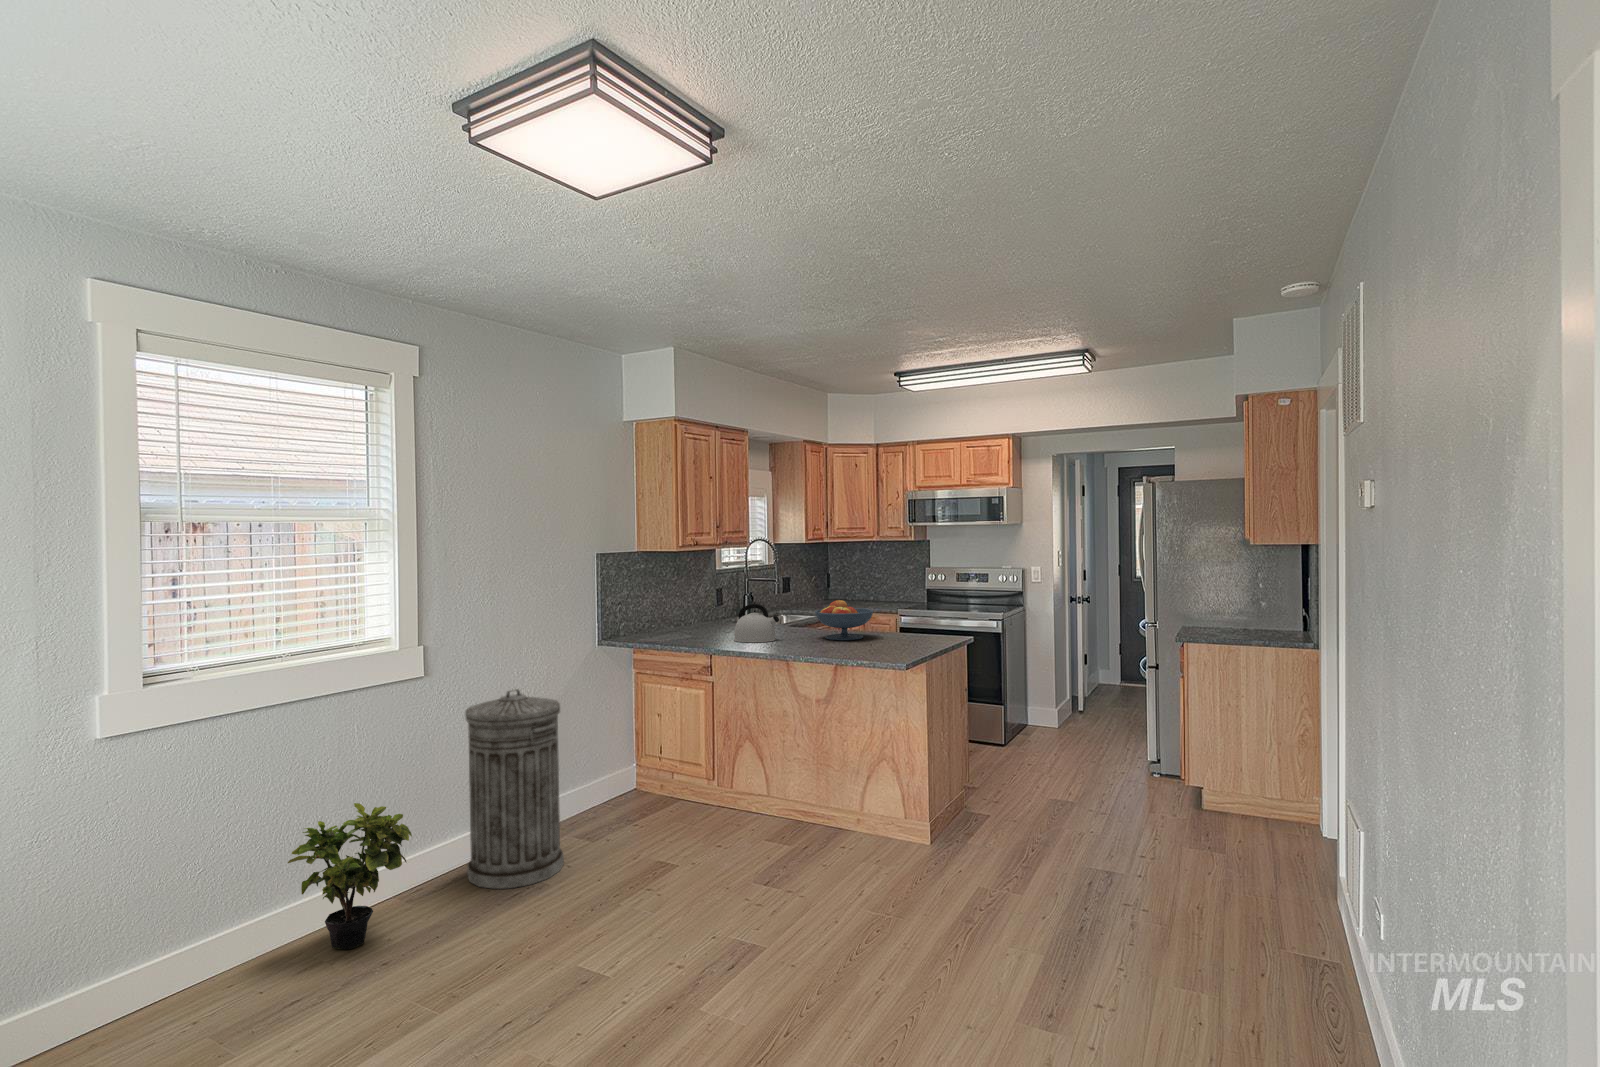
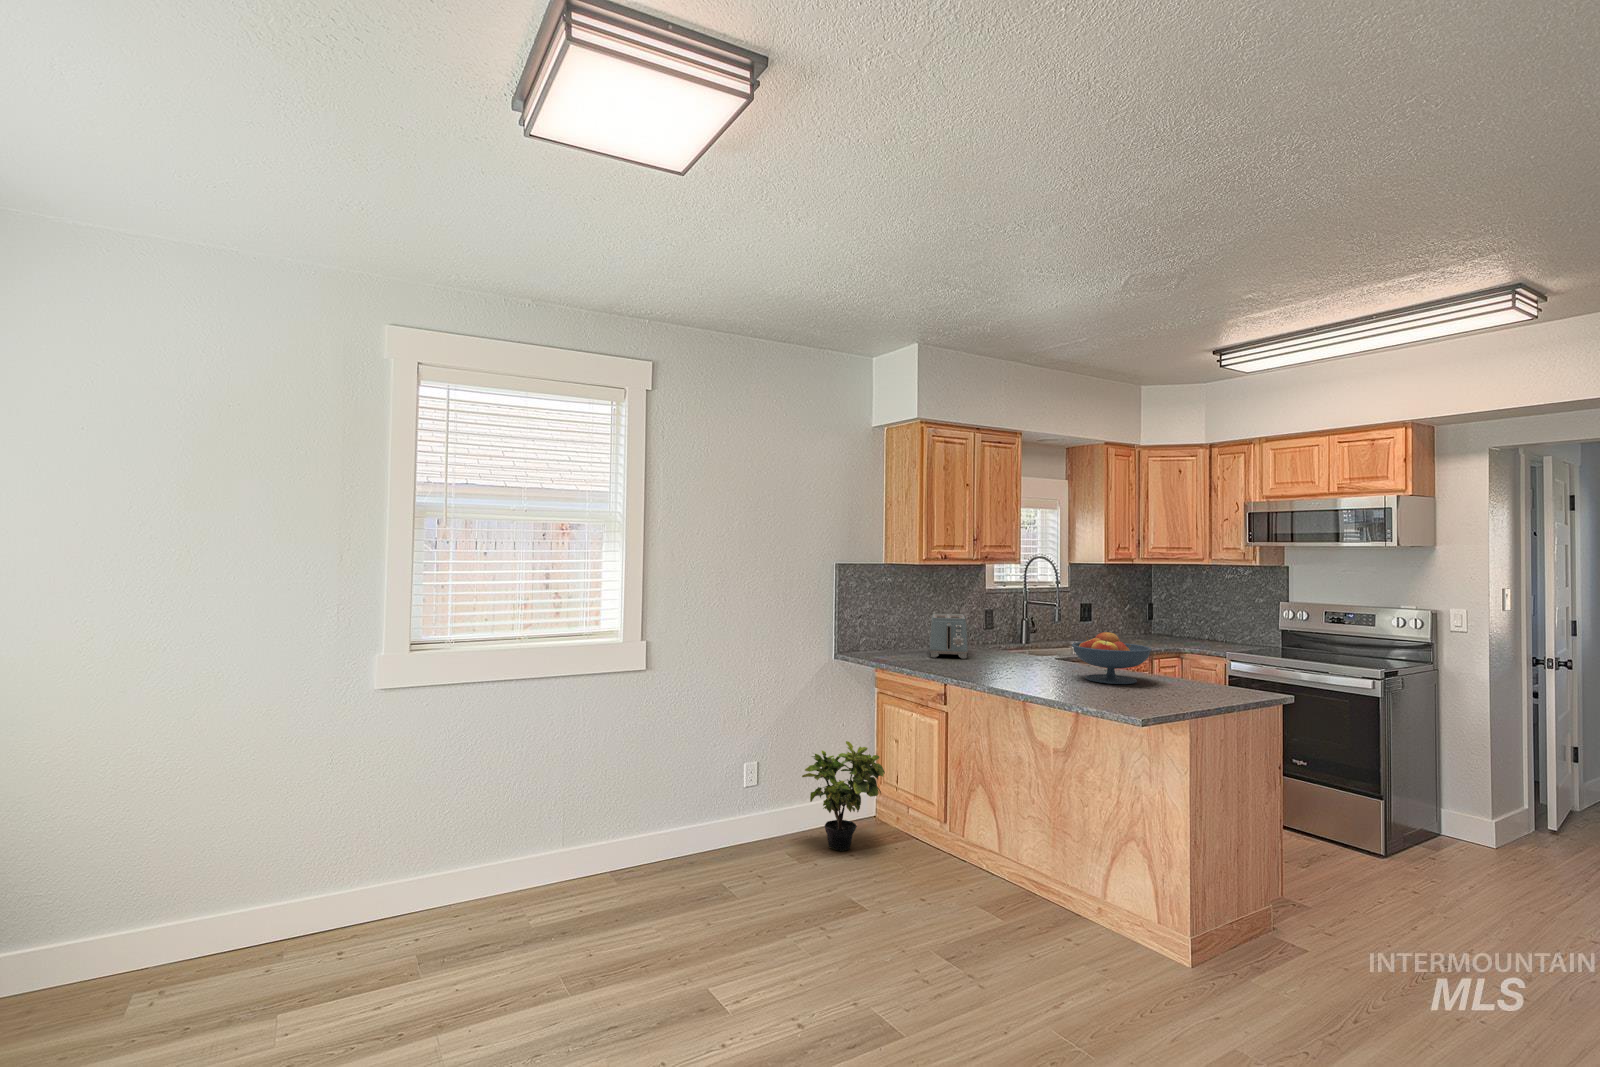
toaster: none [676,595,719,635] -> present [930,614,968,659]
kettle: present [734,604,779,642] -> none [972,628,1026,675]
trash can: present [465,689,564,889] -> none [660,696,757,905]
potted plant: present [288,803,412,949] -> present [802,741,885,851]

